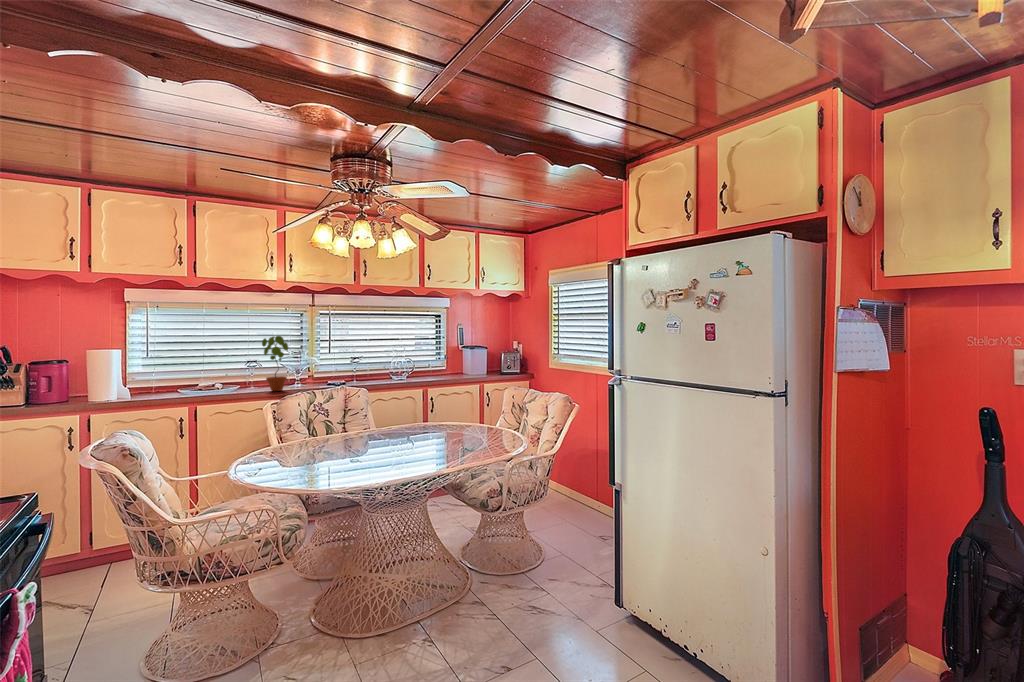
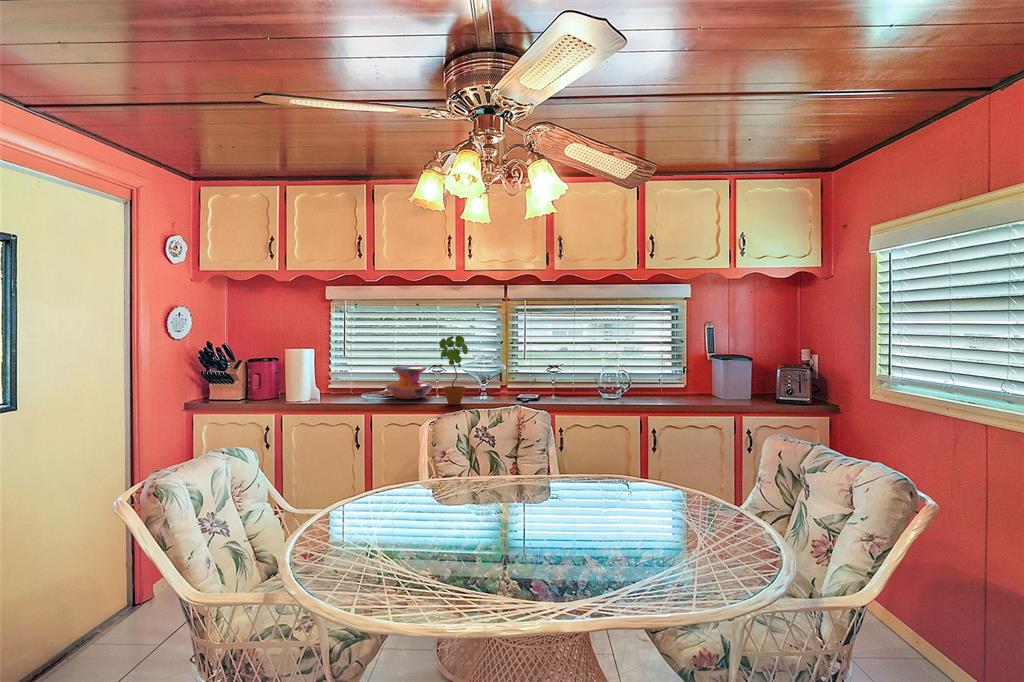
decorative vase: none [206,362,251,391] -> present [386,366,432,399]

